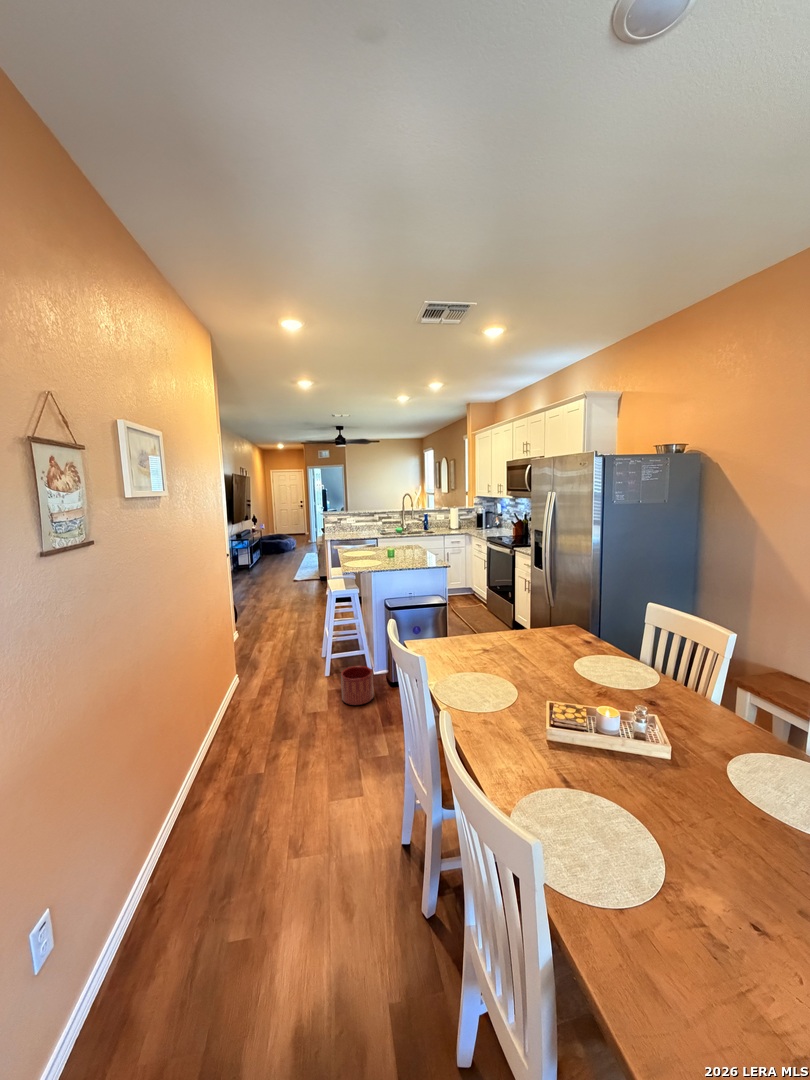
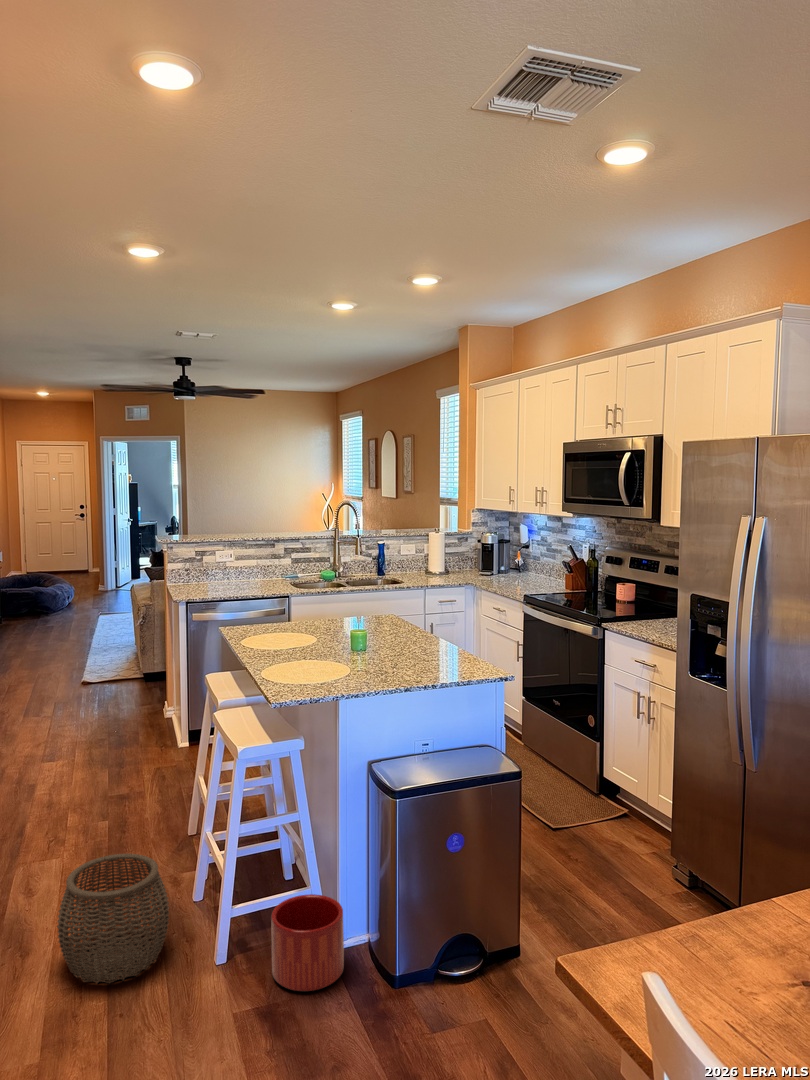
woven basket: none [255,646,302,697] -> present [57,854,169,984]

